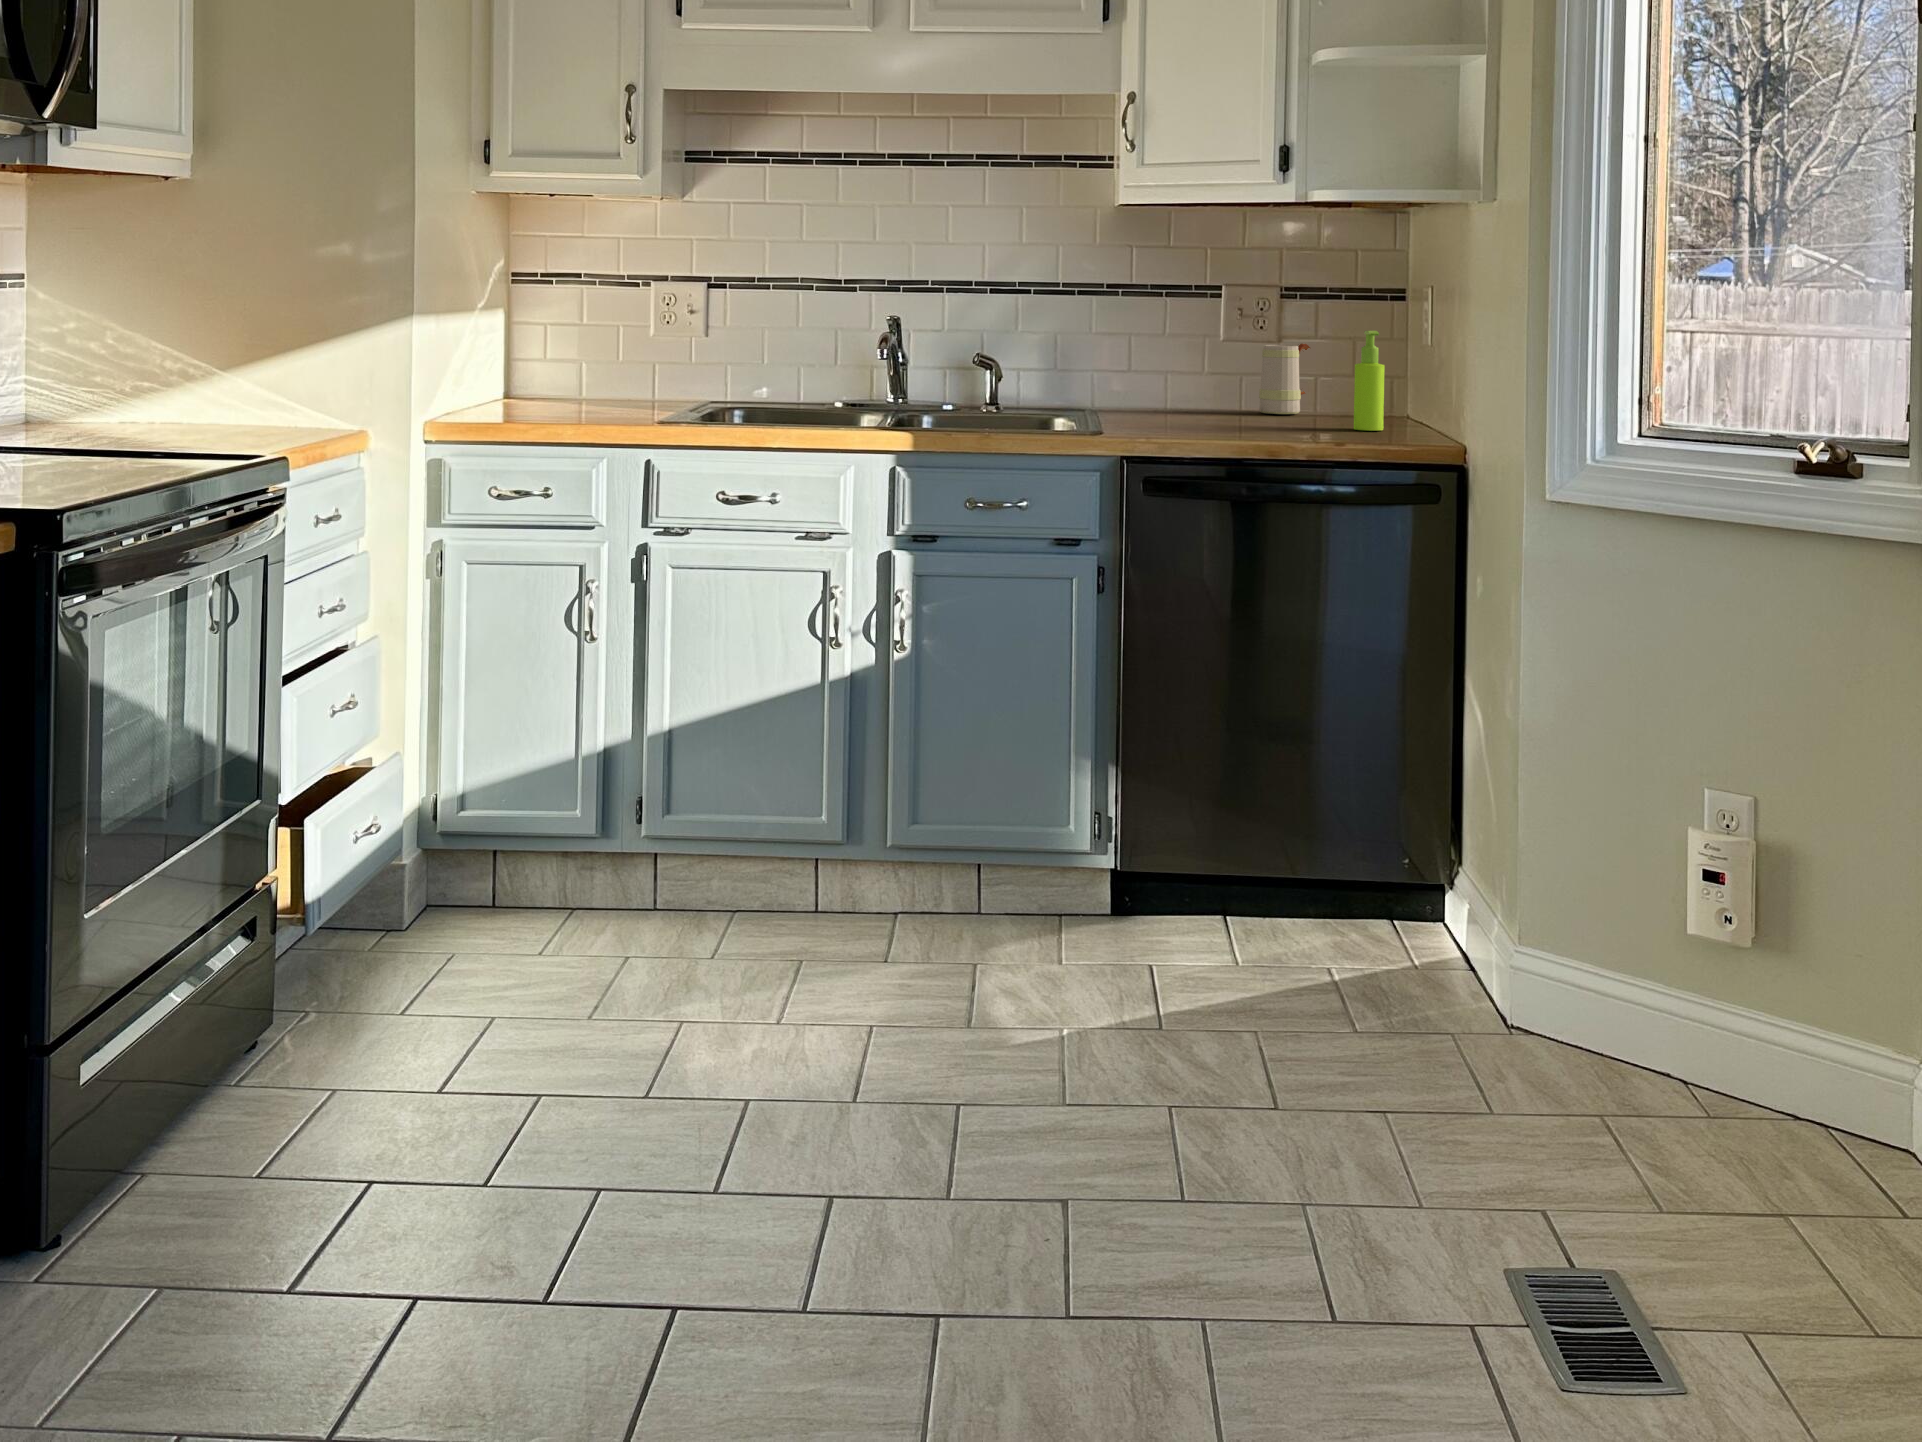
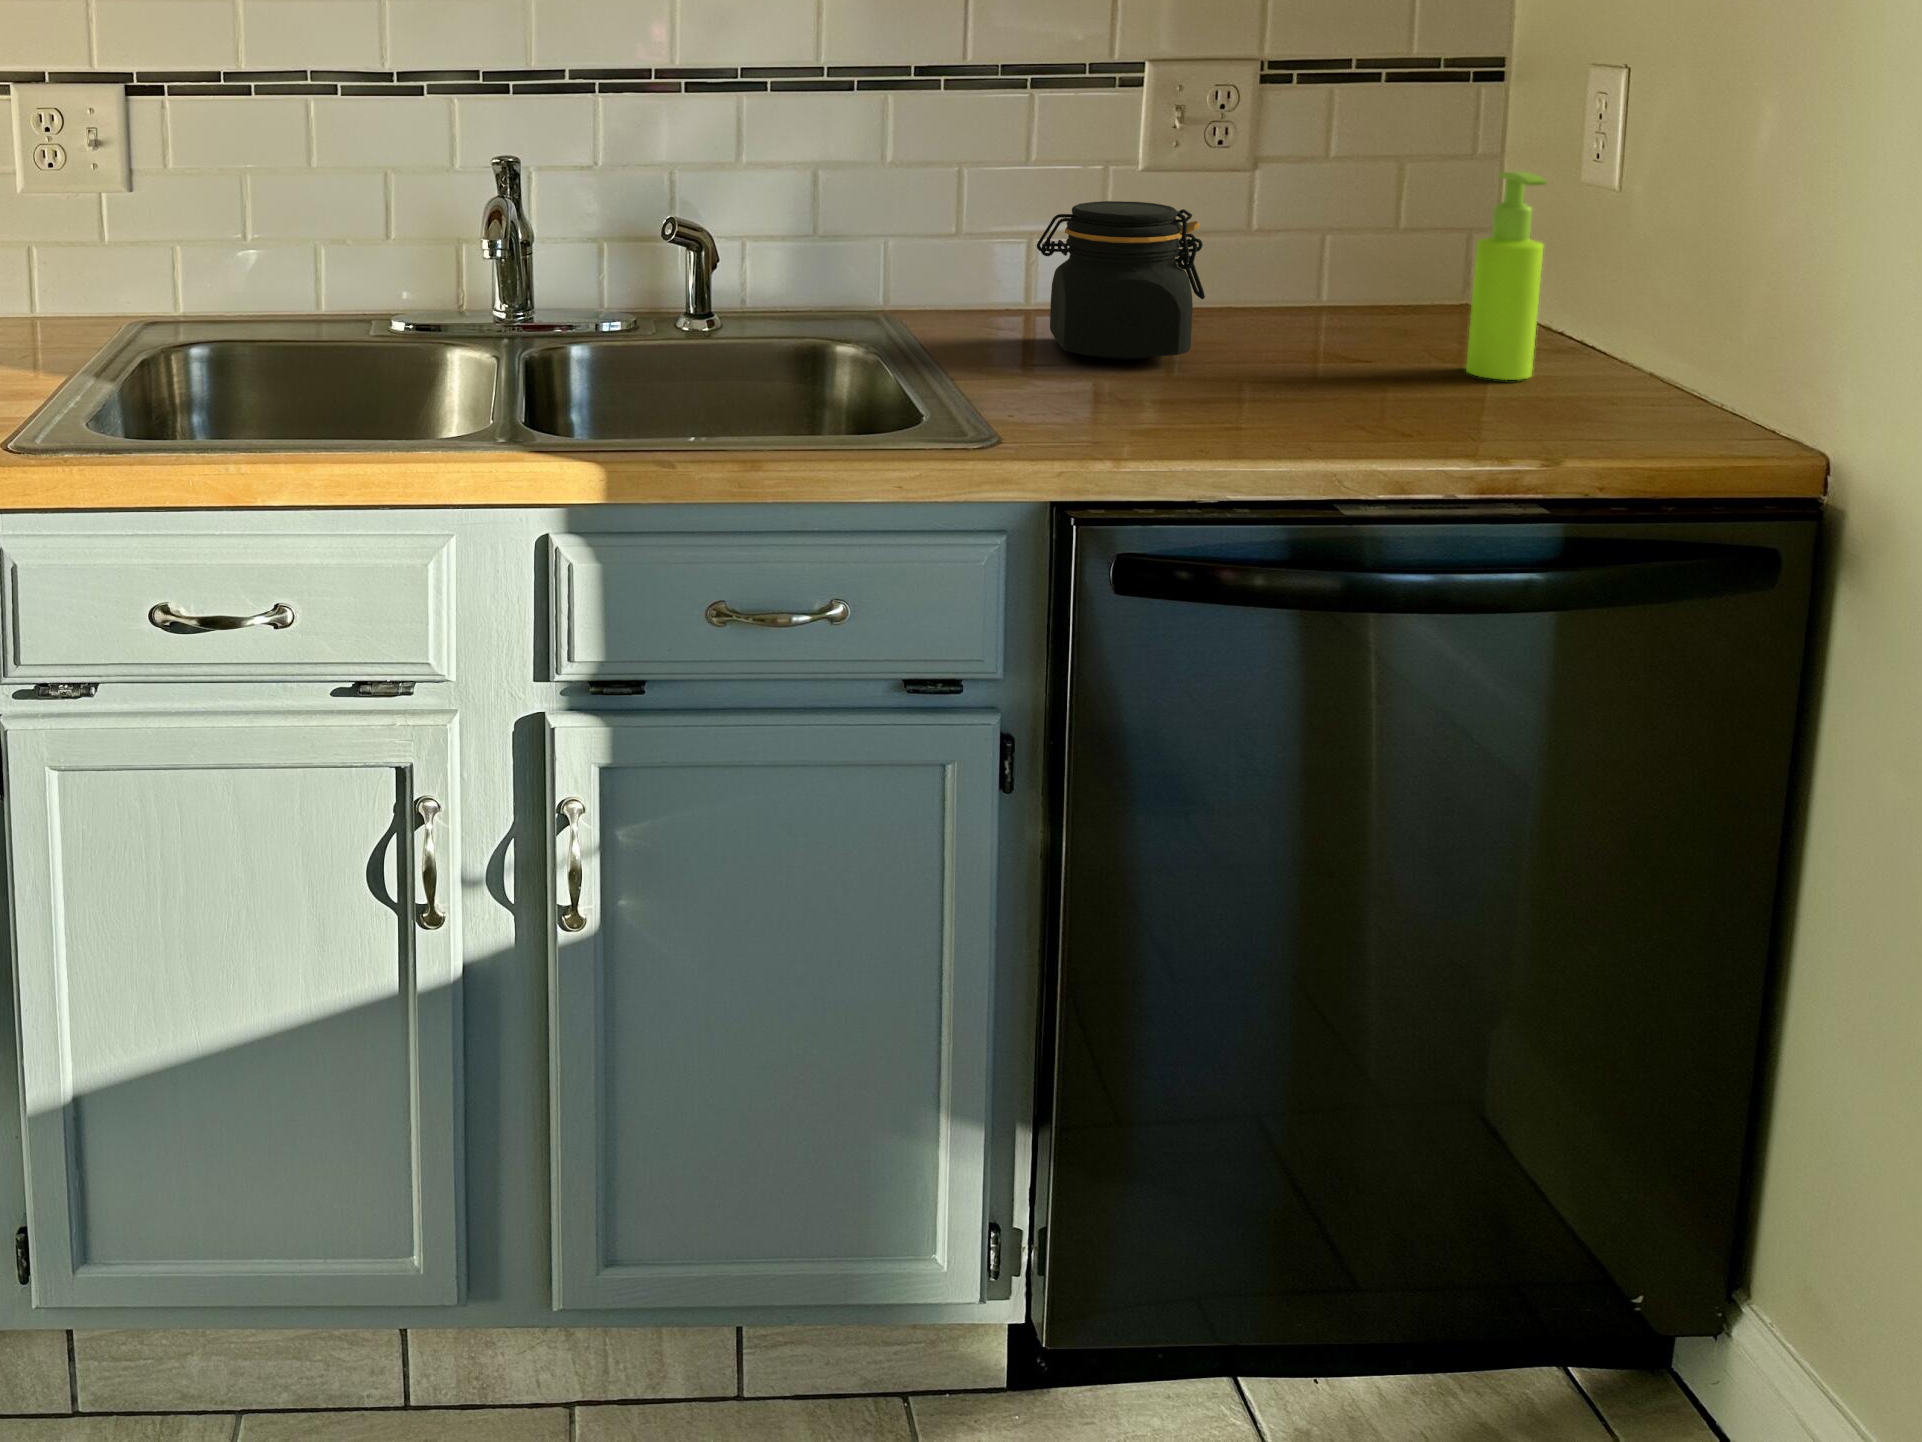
mug: present [1259,343,1310,414] -> none [1214,172,1313,317]
jar: none [1151,347,1231,421] -> present [1037,201,1205,360]

